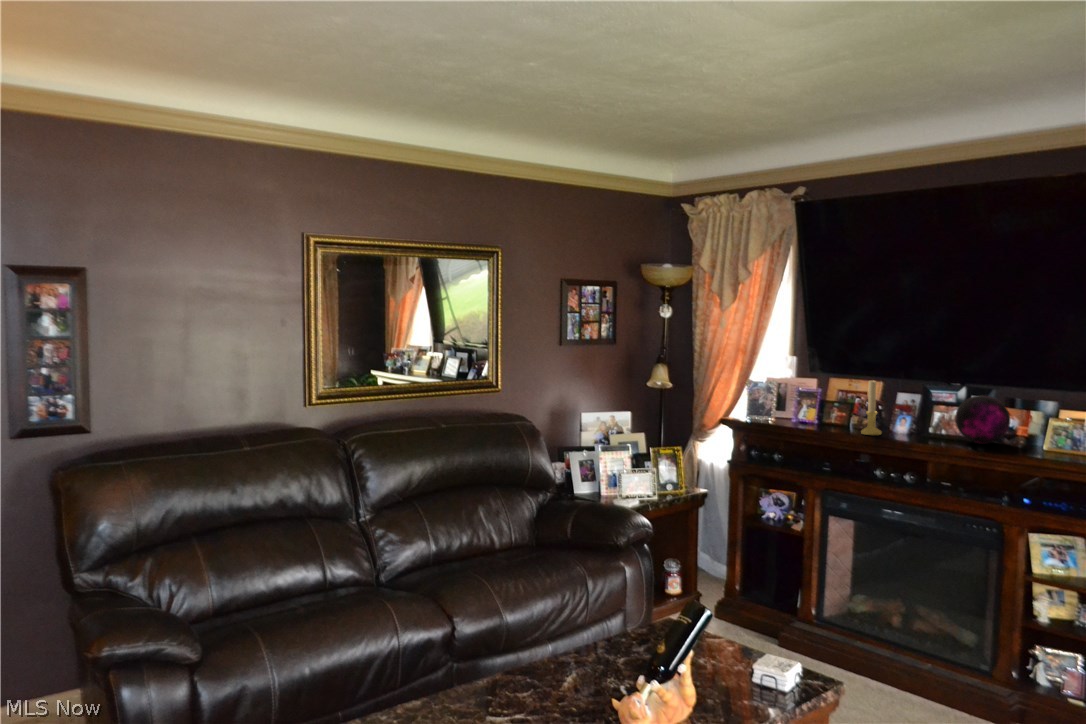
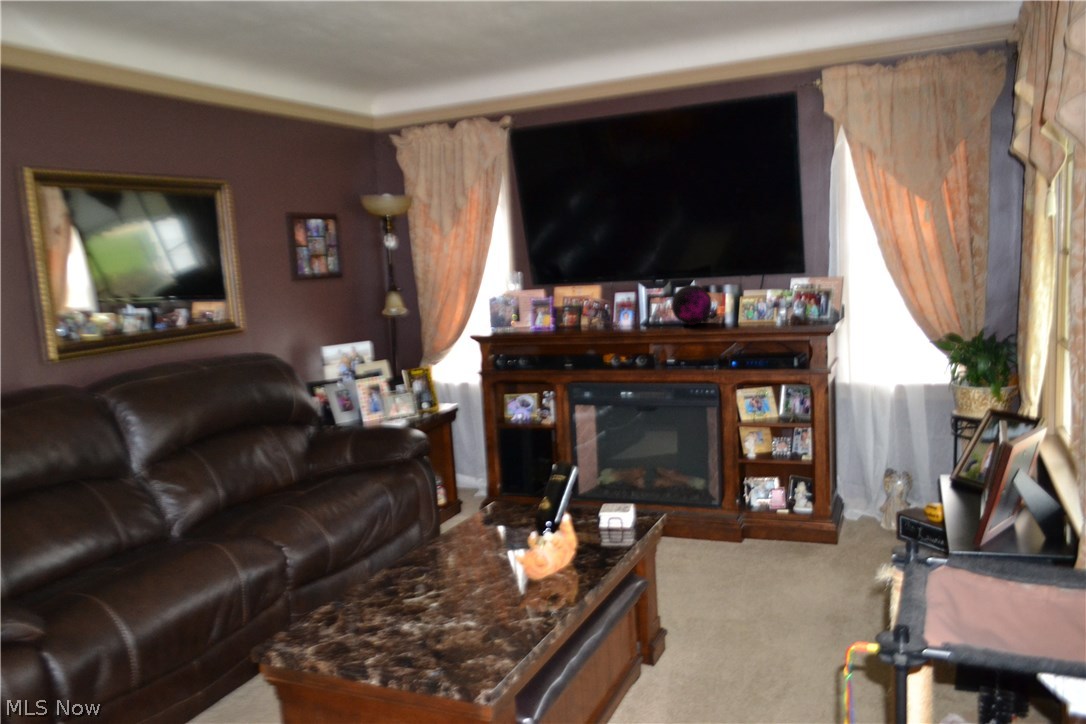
candle holder: present [861,381,881,435] -> none [596,281,613,330]

